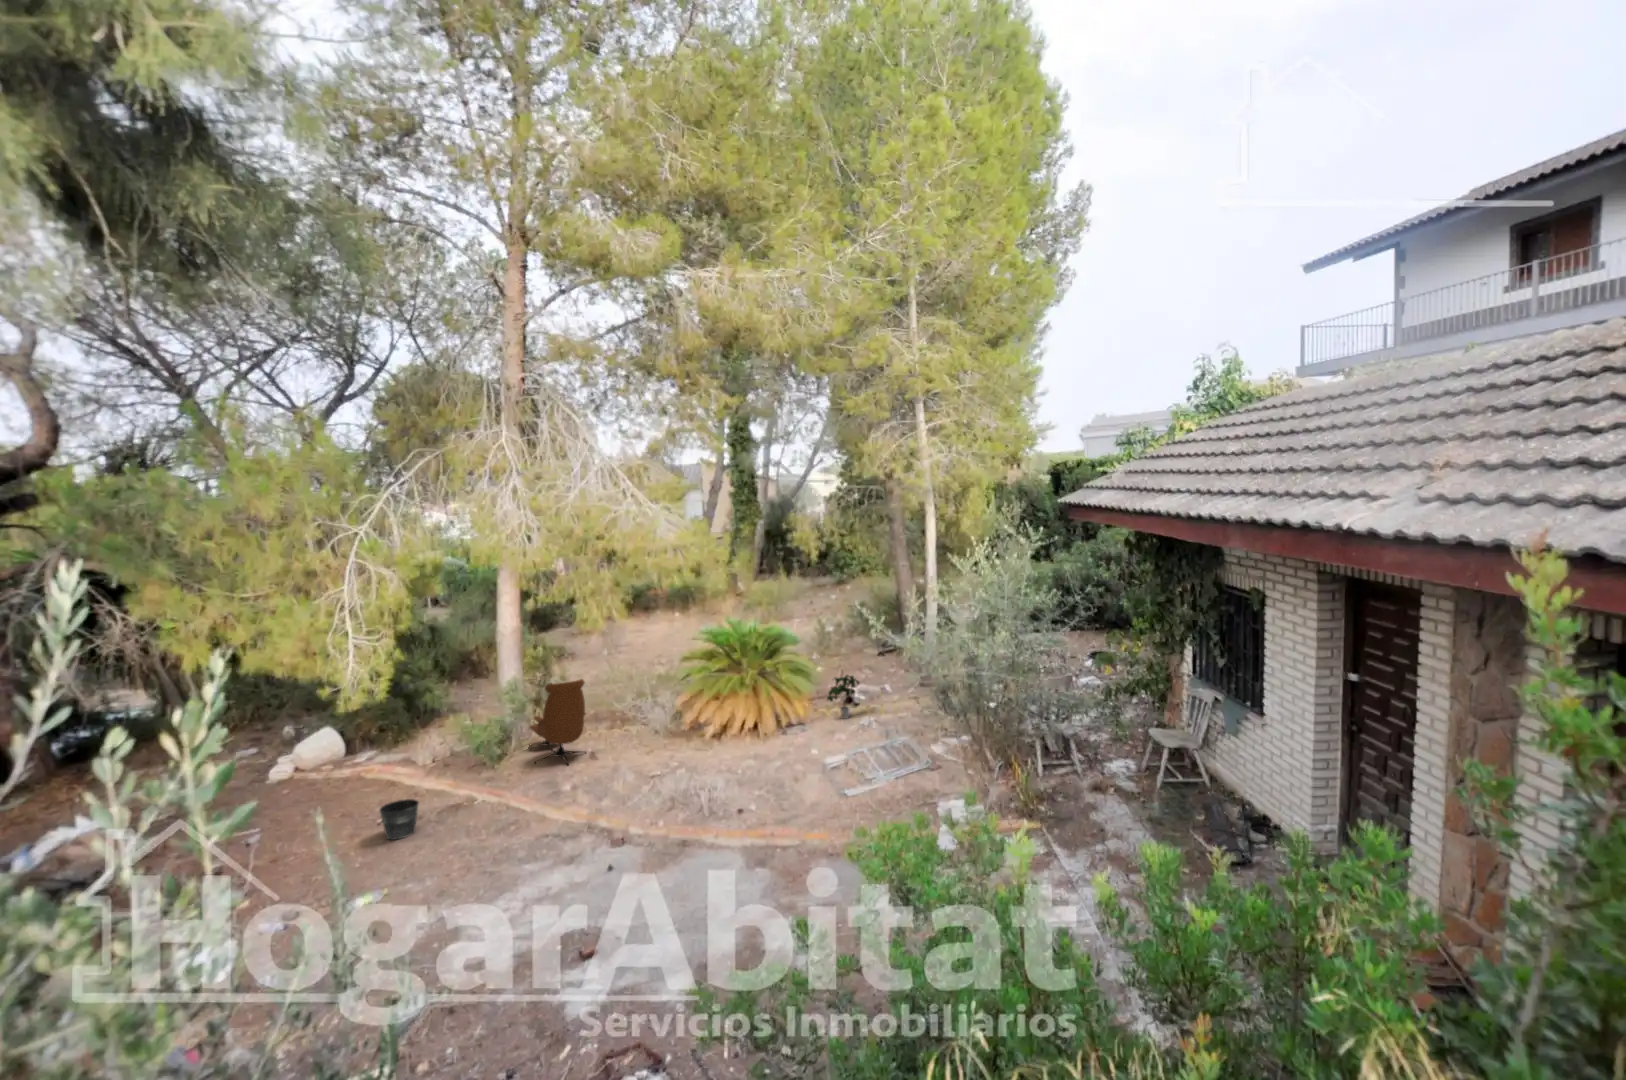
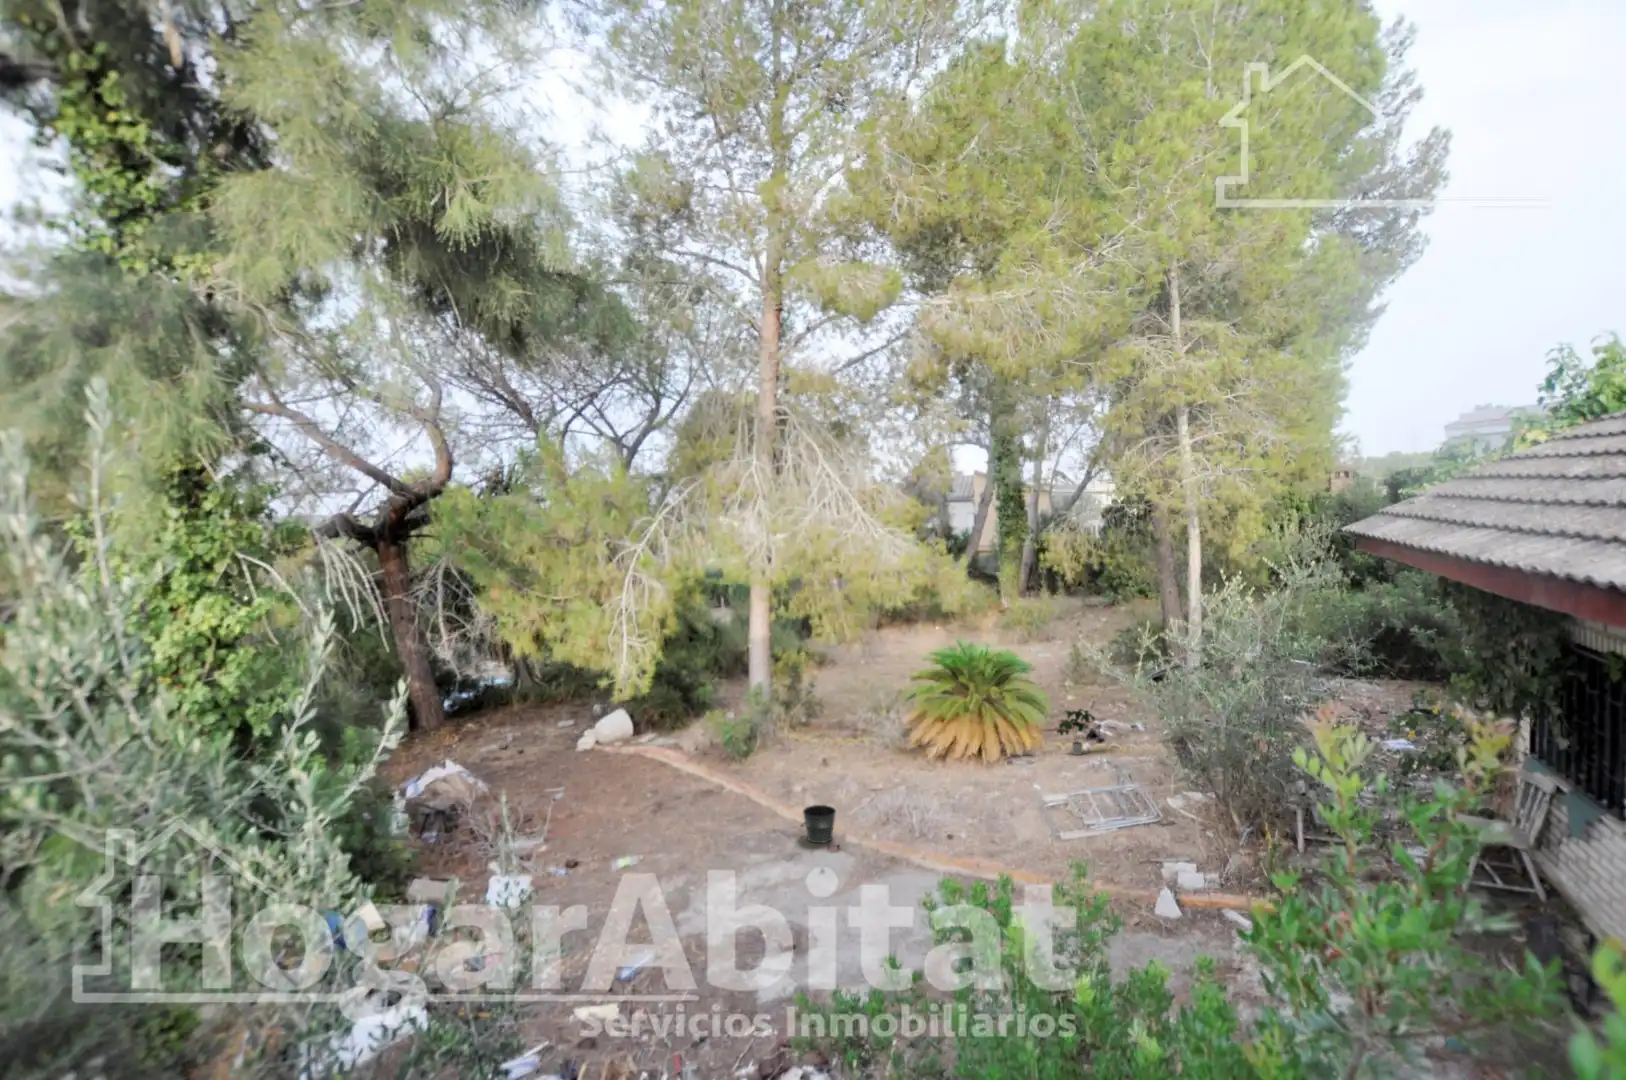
lounge chair: present [530,679,586,764] -> none [771,689,819,768]
bucket: present [378,799,419,840] -> present [801,805,836,843]

